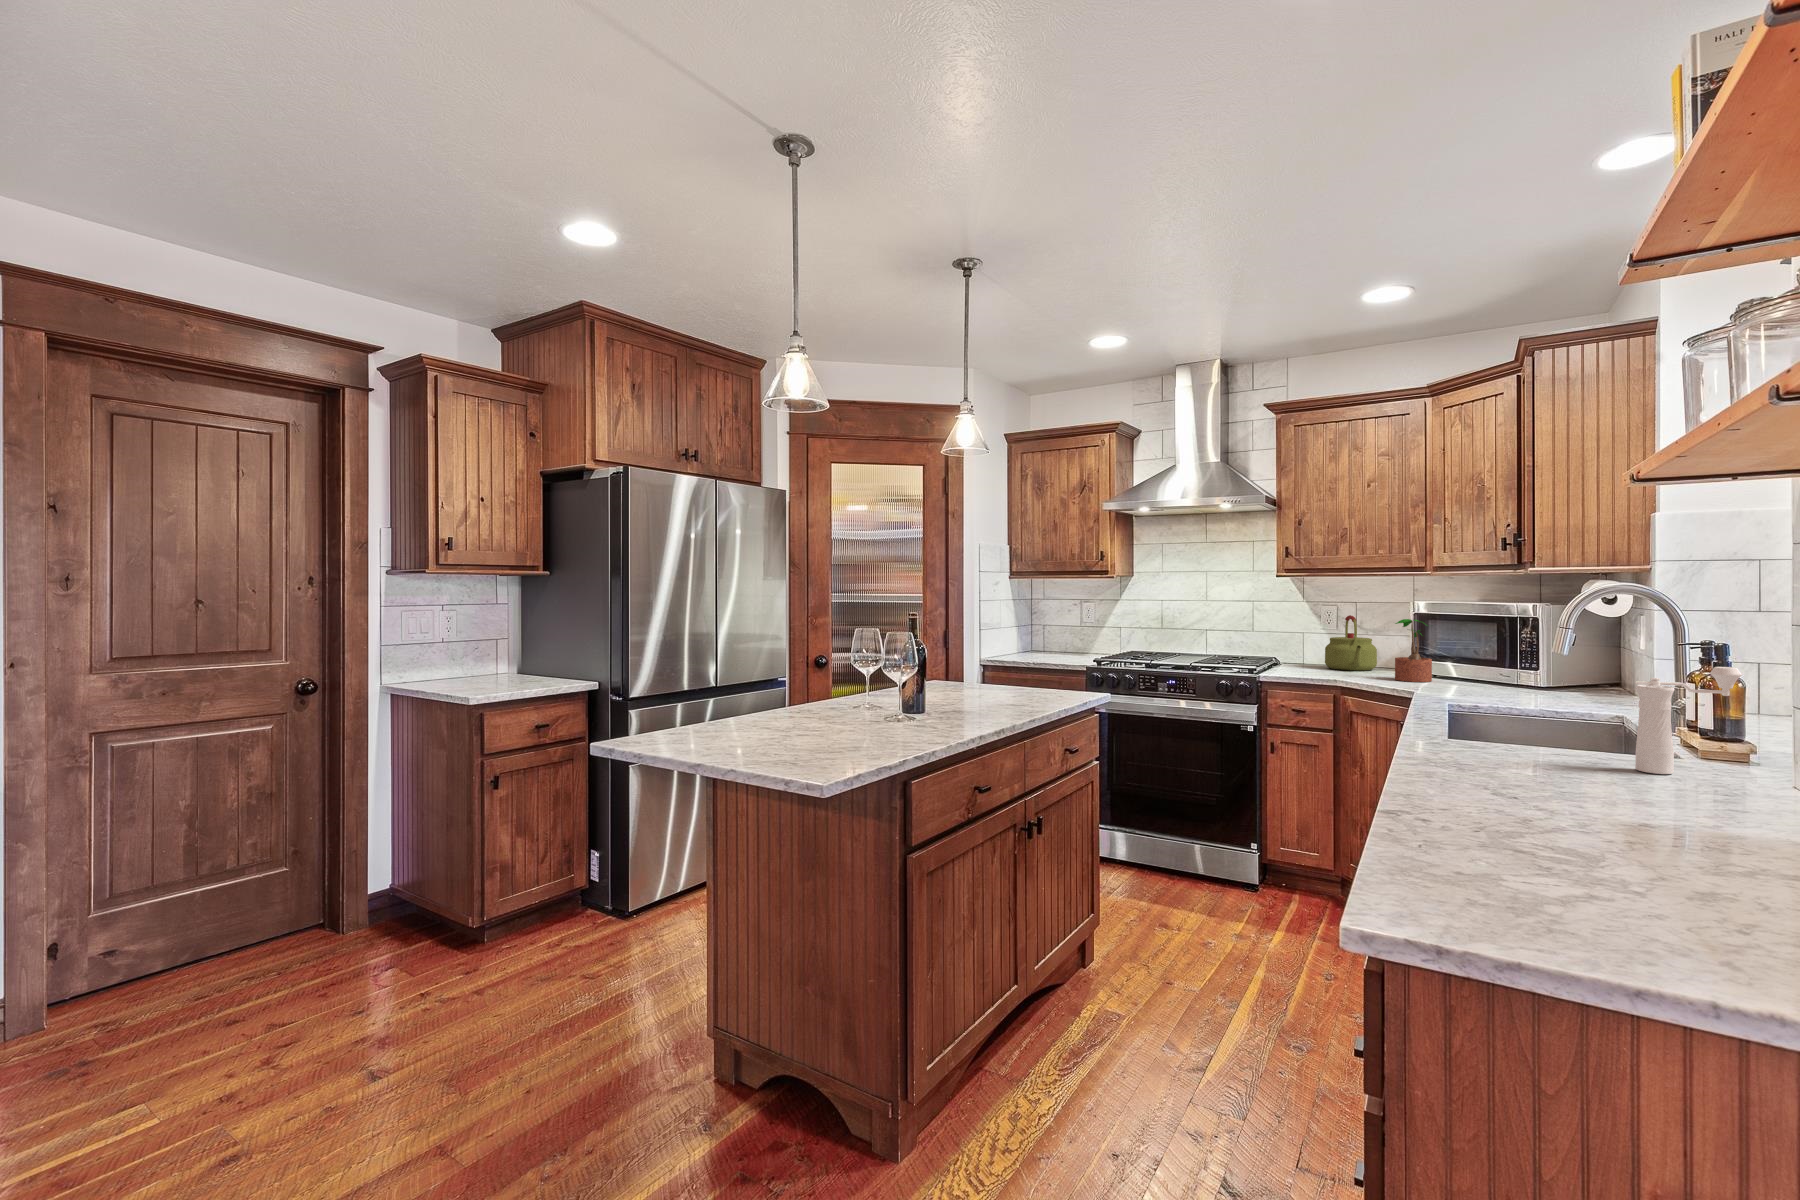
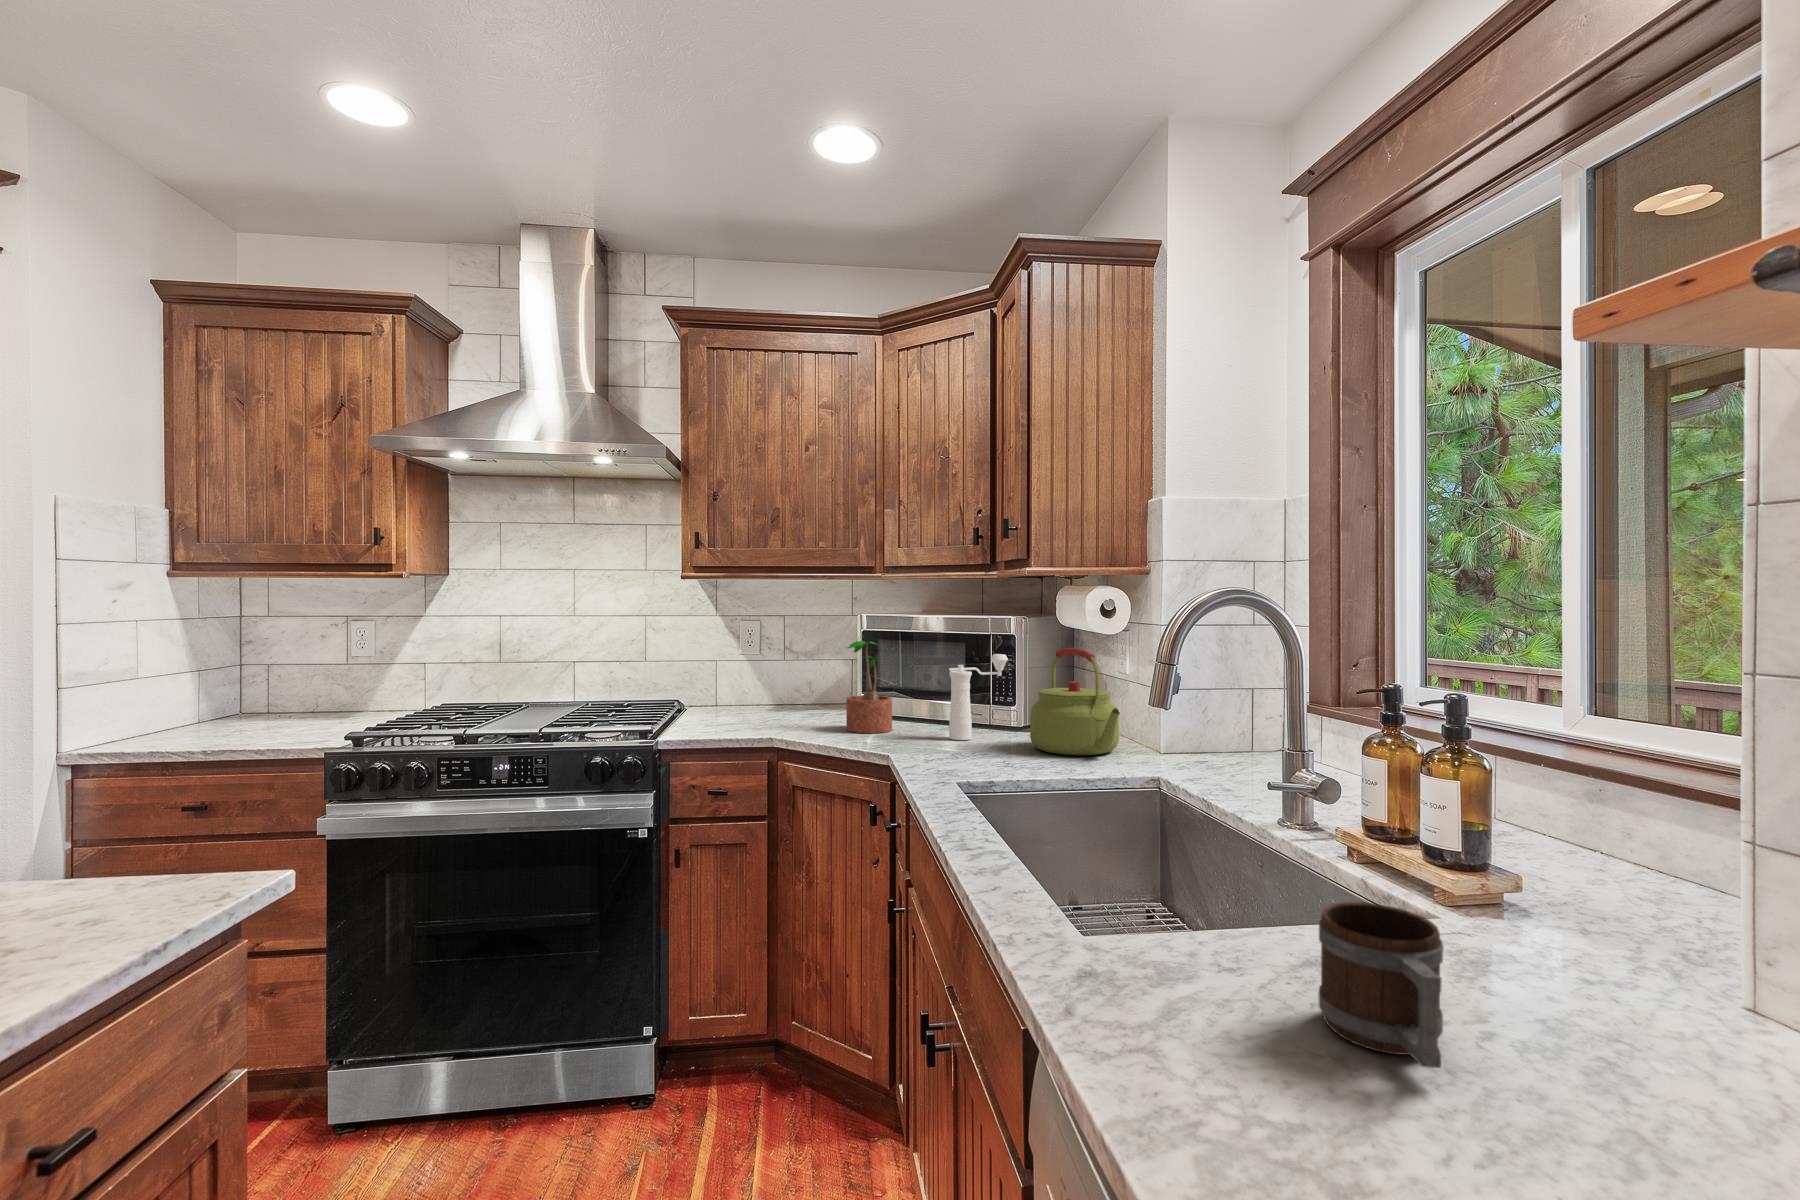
kettle: present [1325,615,1377,671] -> present [1030,648,1120,755]
pepper mill: present [1635,667,1742,774] -> present [949,654,1008,740]
mug: none [1513,717,1567,767] -> present [1318,902,1443,1068]

